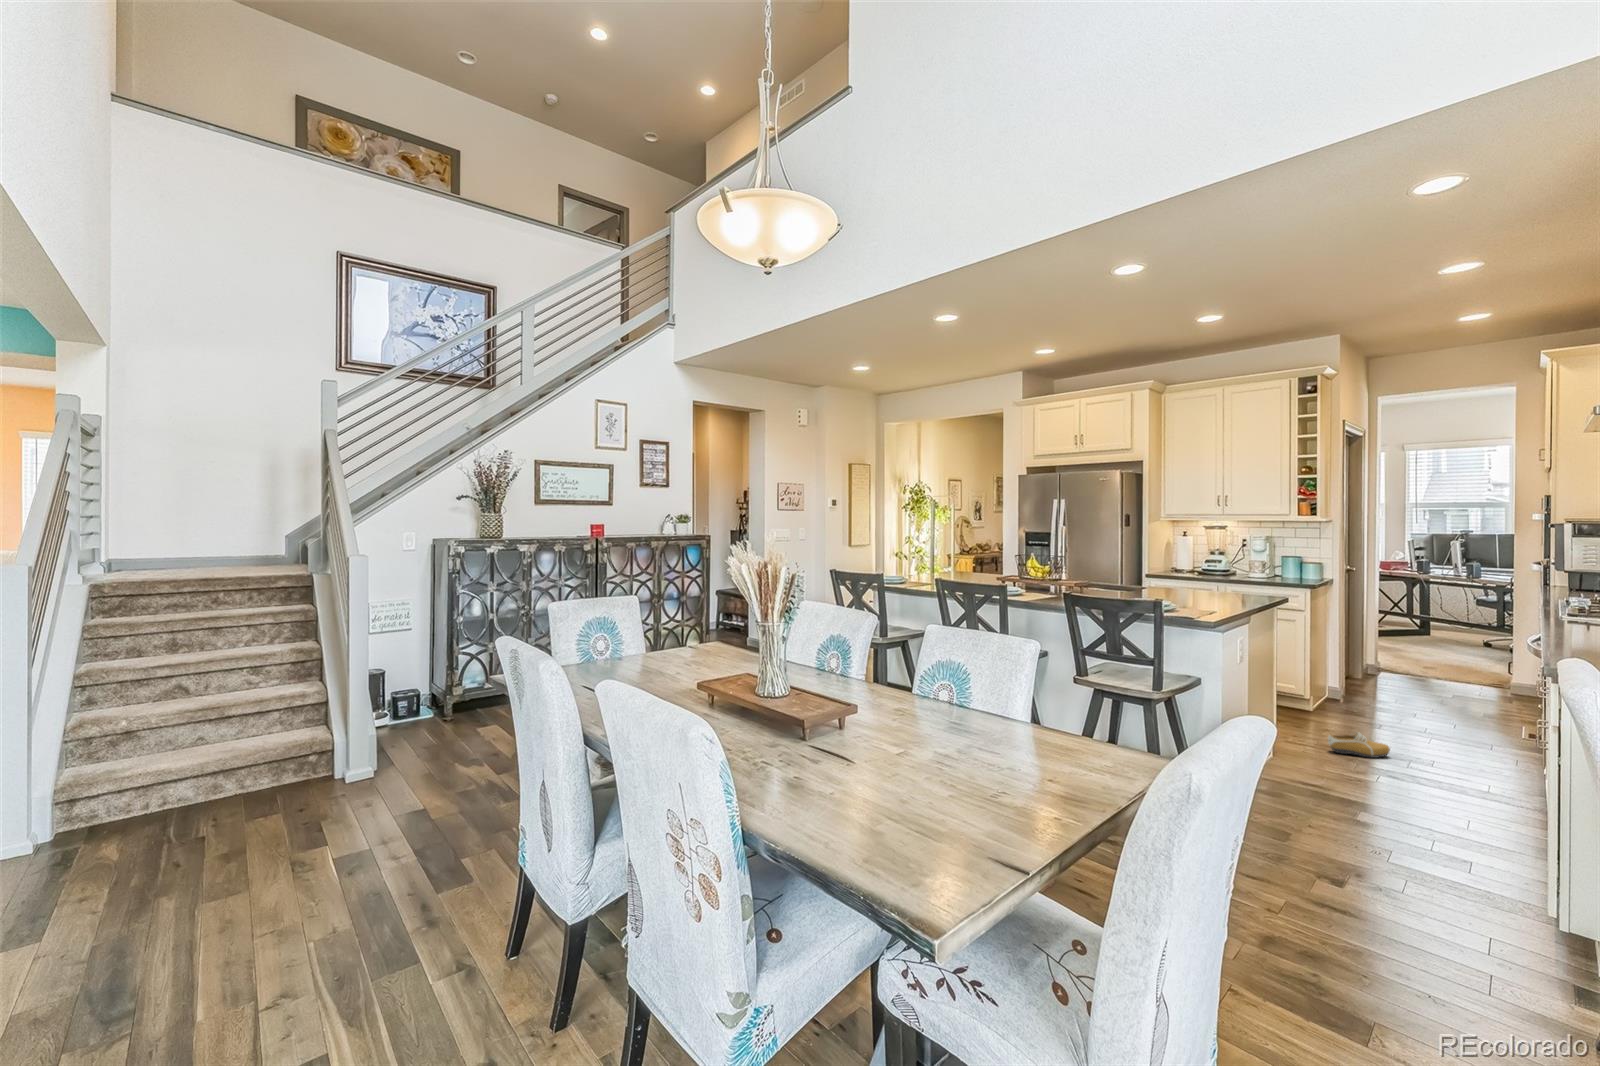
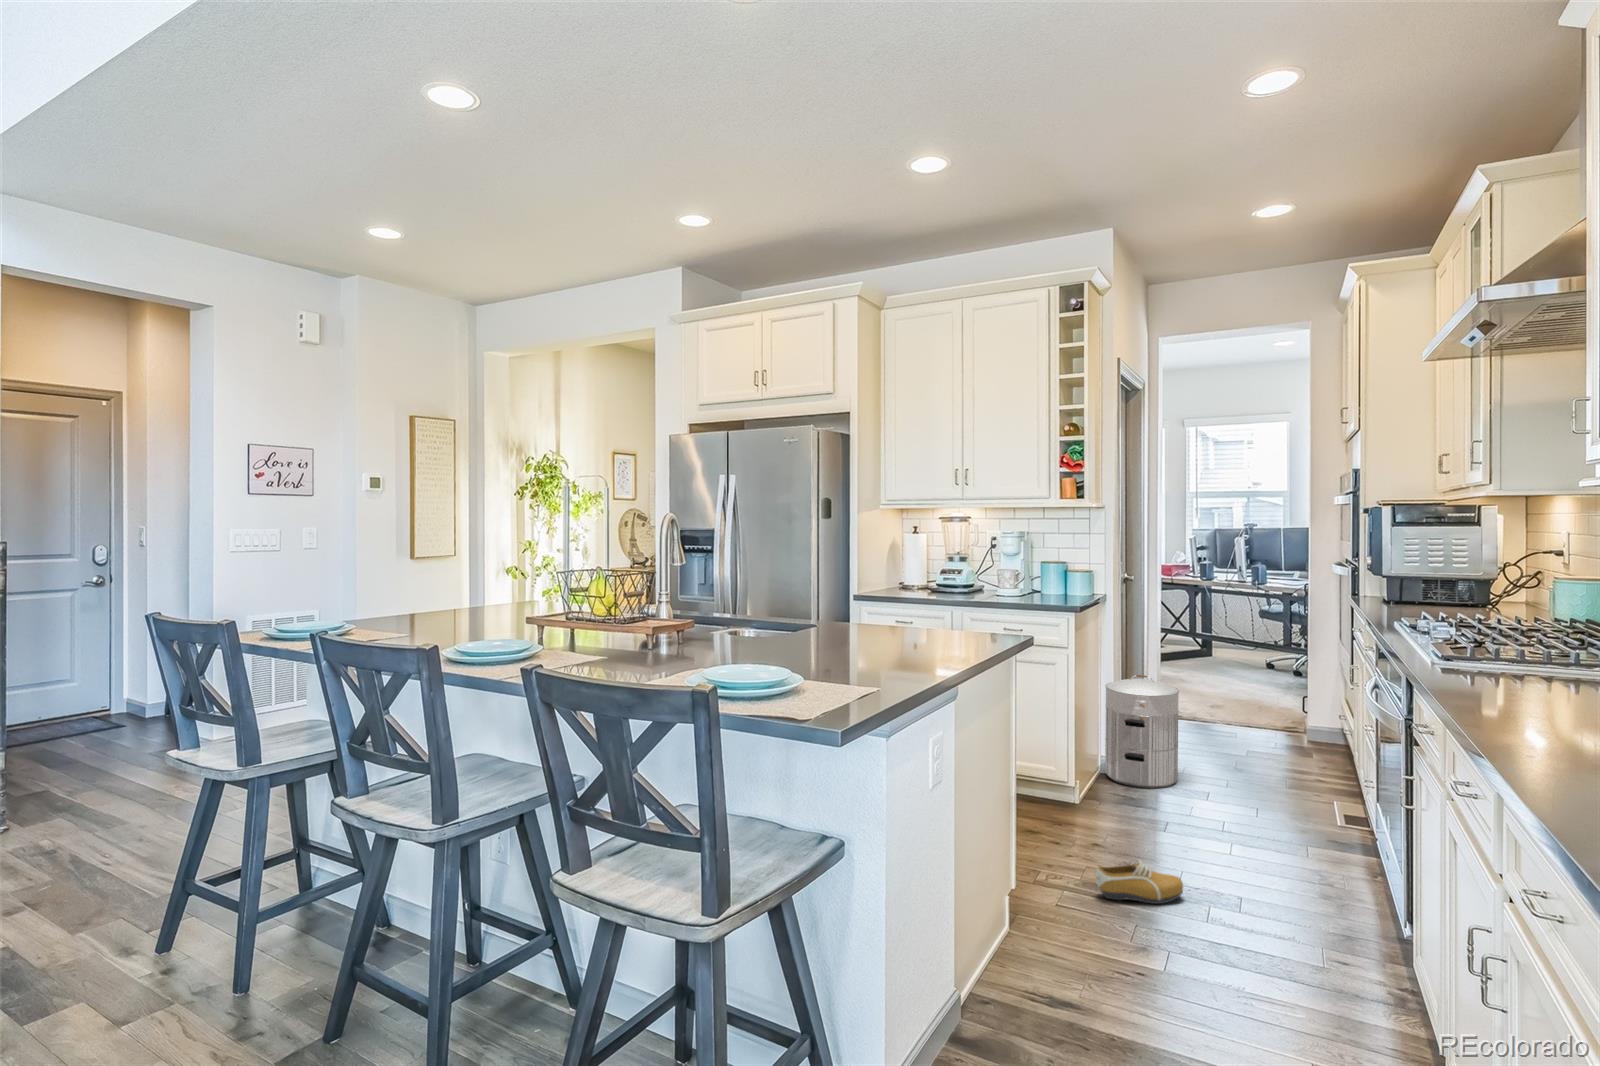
waste bin: none [1331,633,1391,708] -> present [1105,675,1179,788]

